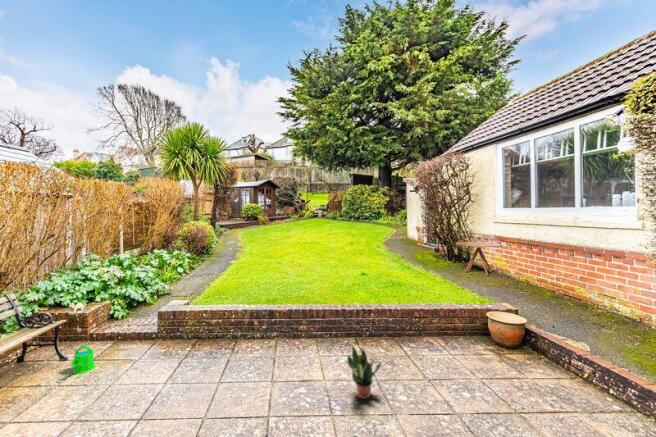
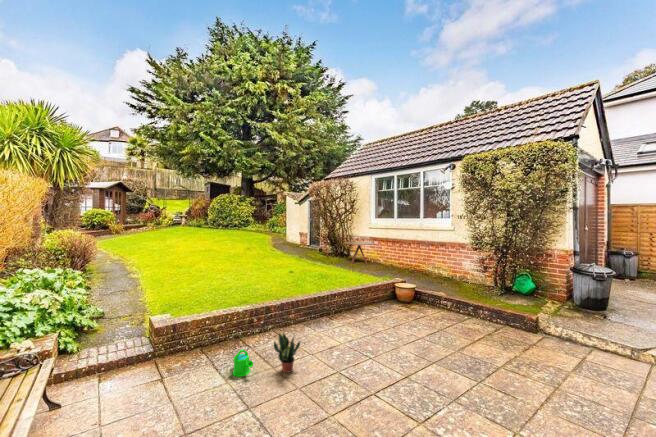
watering can: present [71,345,95,374] -> present [233,349,253,377]
potted plant: present [347,346,381,399] -> present [274,333,300,373]

